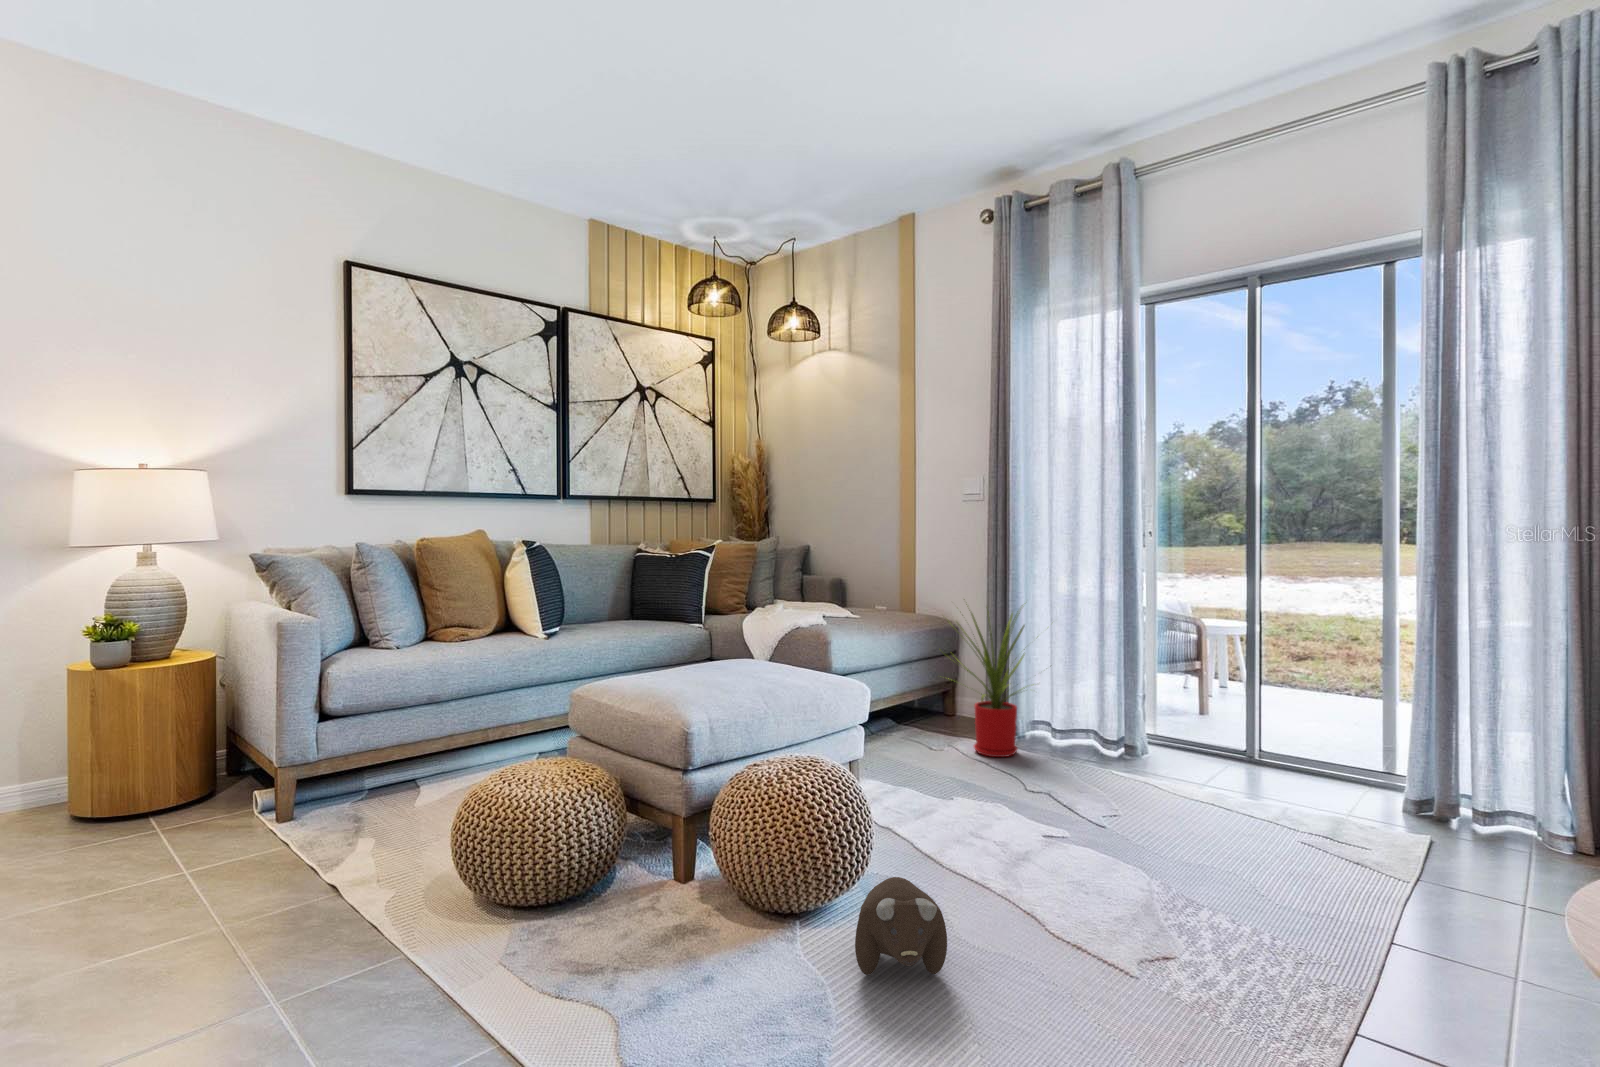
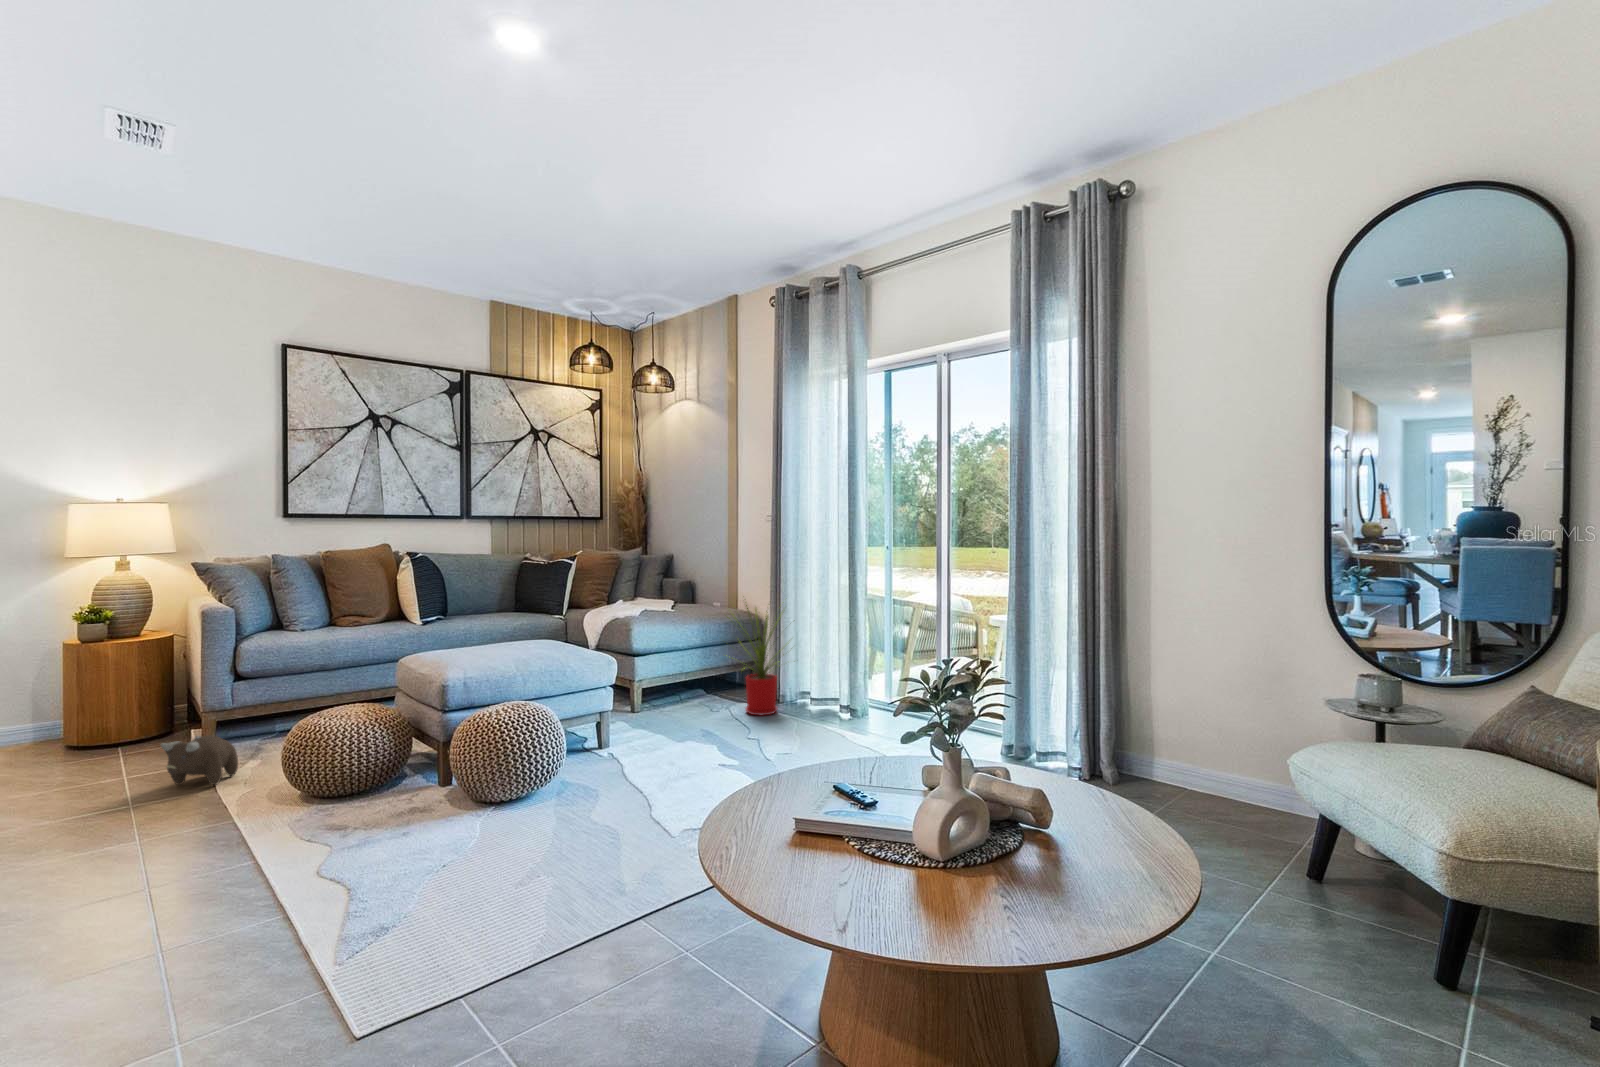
plush toy: present [855,877,947,975] -> present [161,735,238,785]

